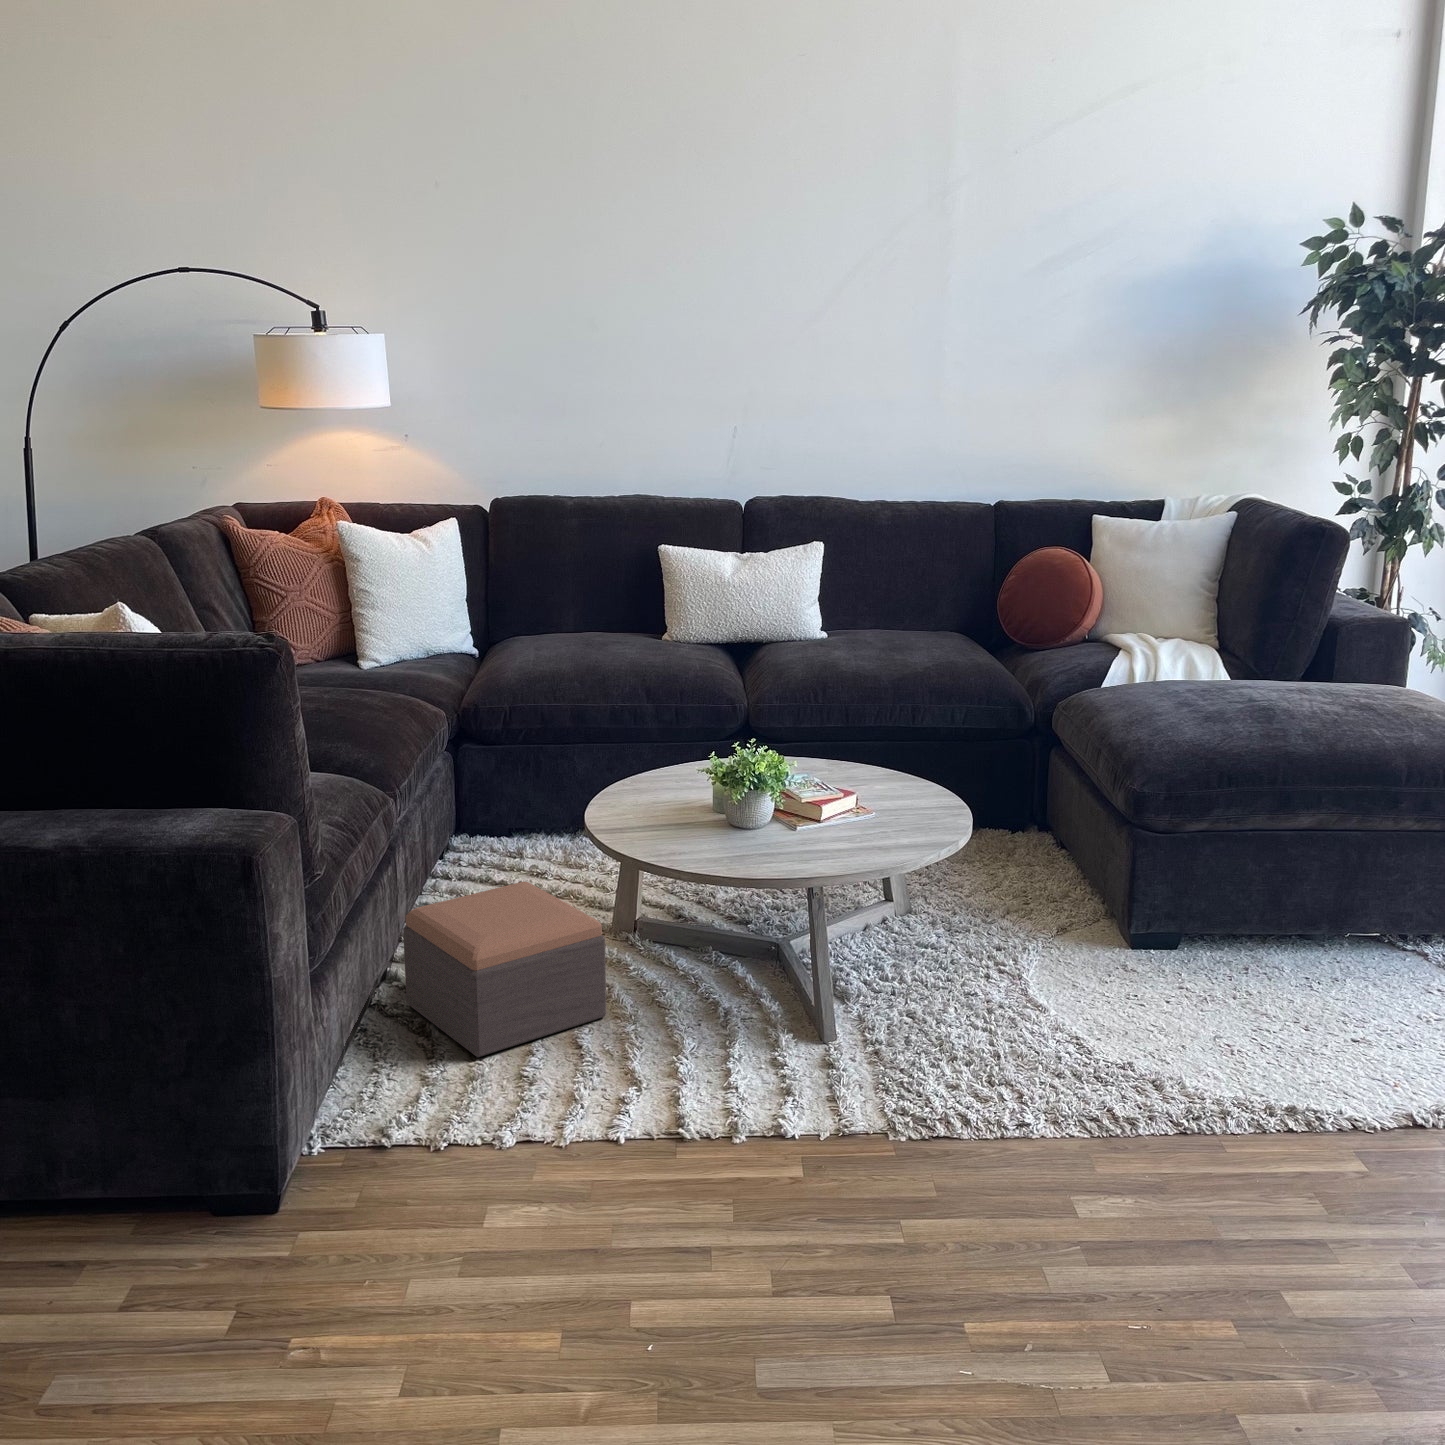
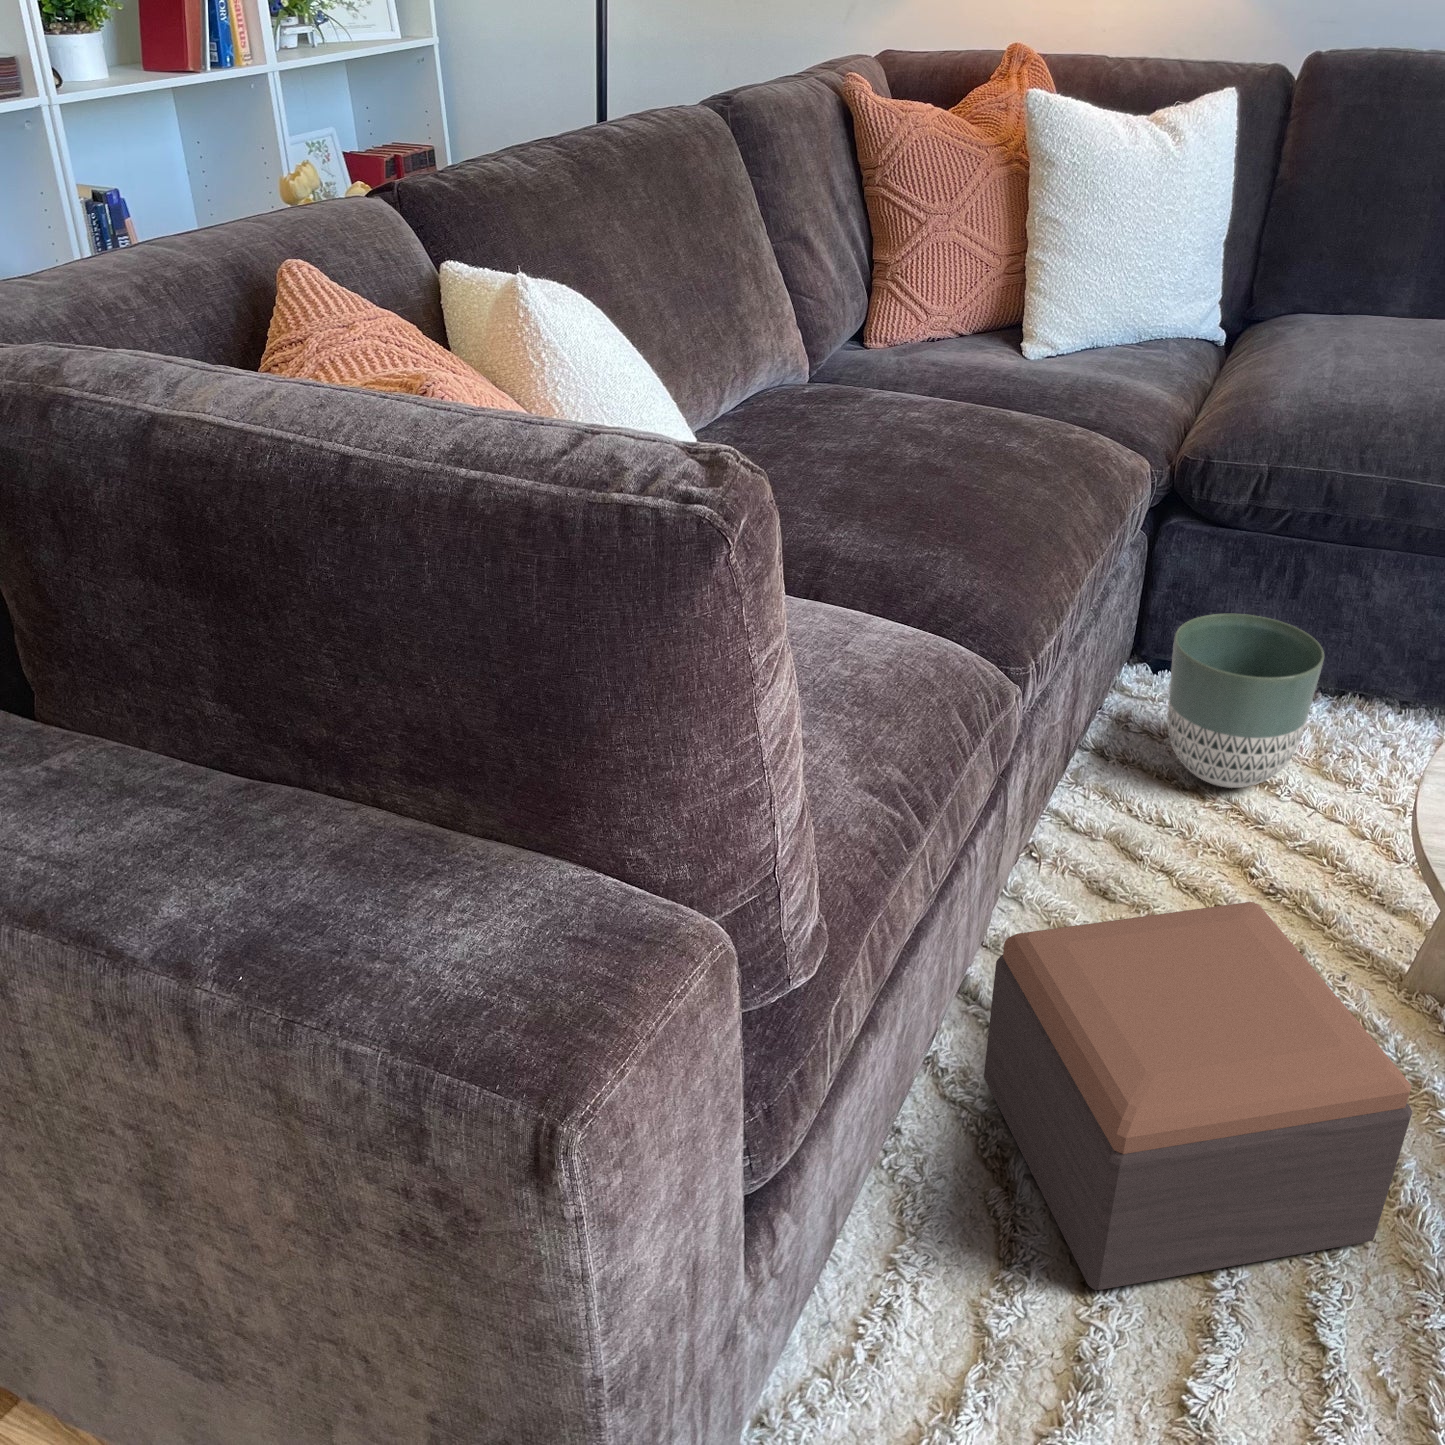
planter: none [473,782,553,877] -> present [1167,614,1324,788]

